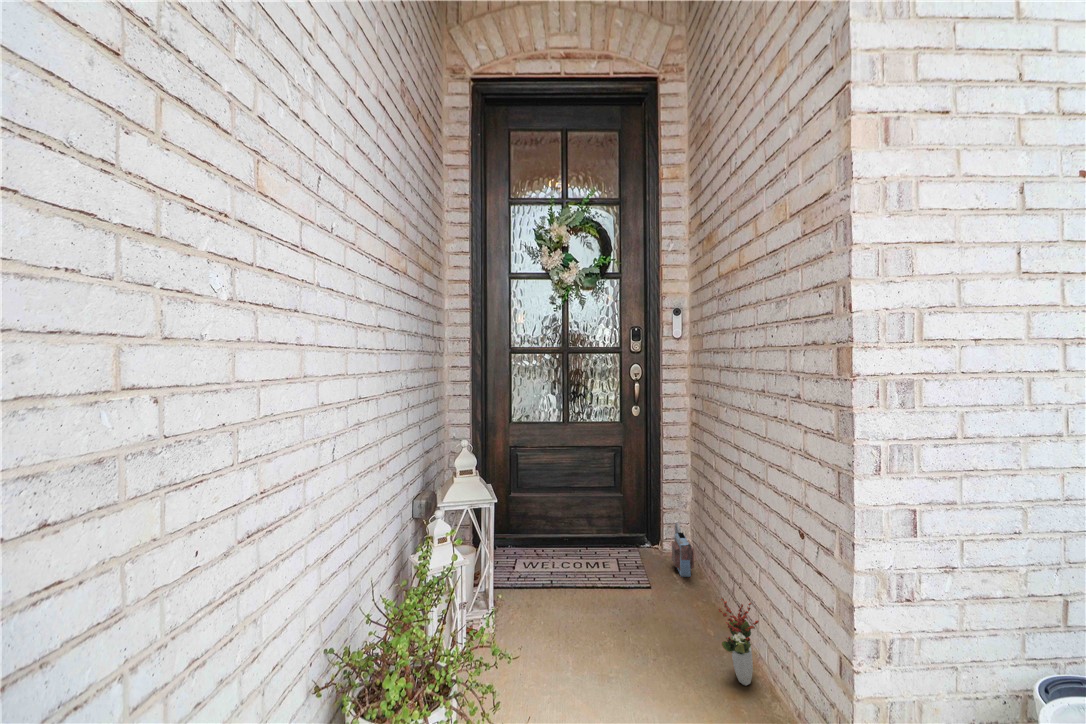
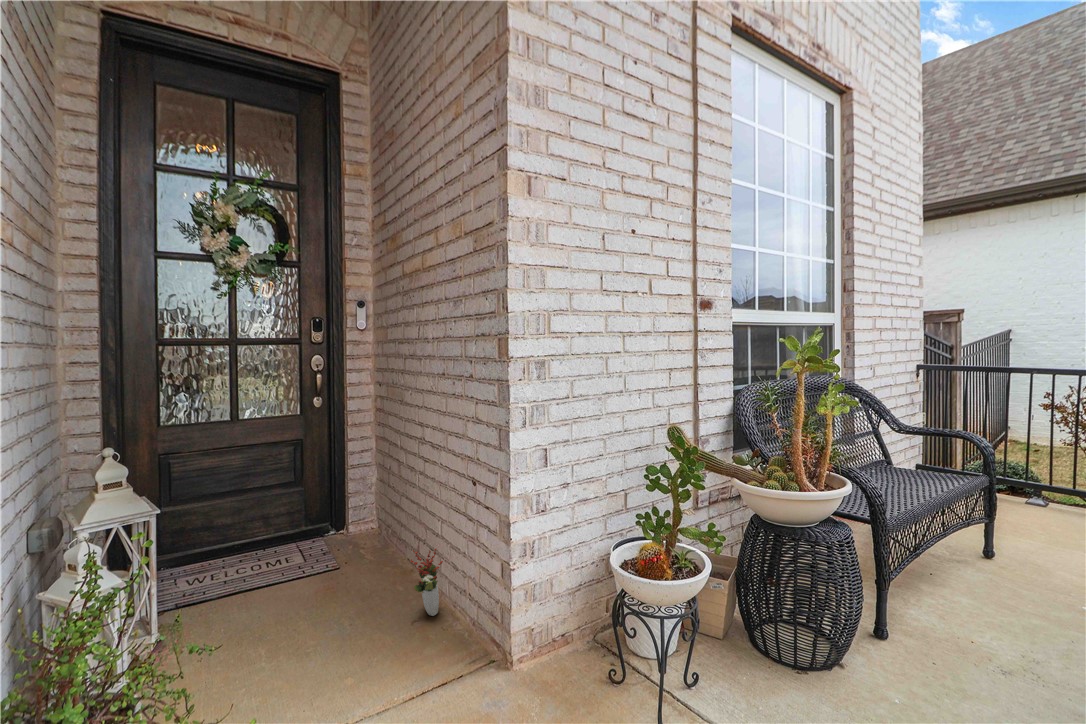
watering can: present [672,522,694,577] -> none [358,501,380,549]

